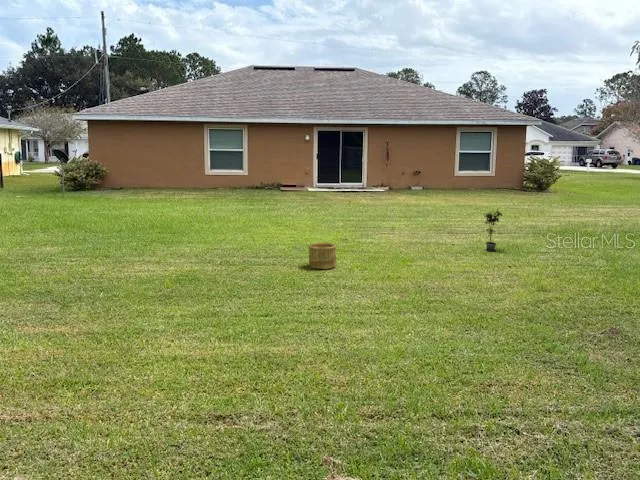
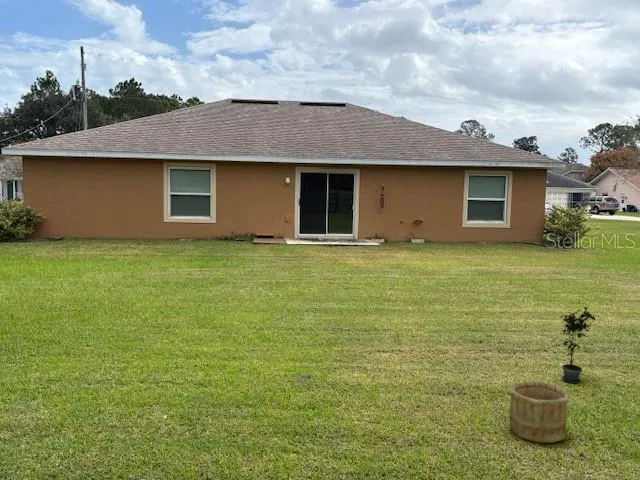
wooden bucket: present [308,243,336,269] -> present [509,381,569,443]

